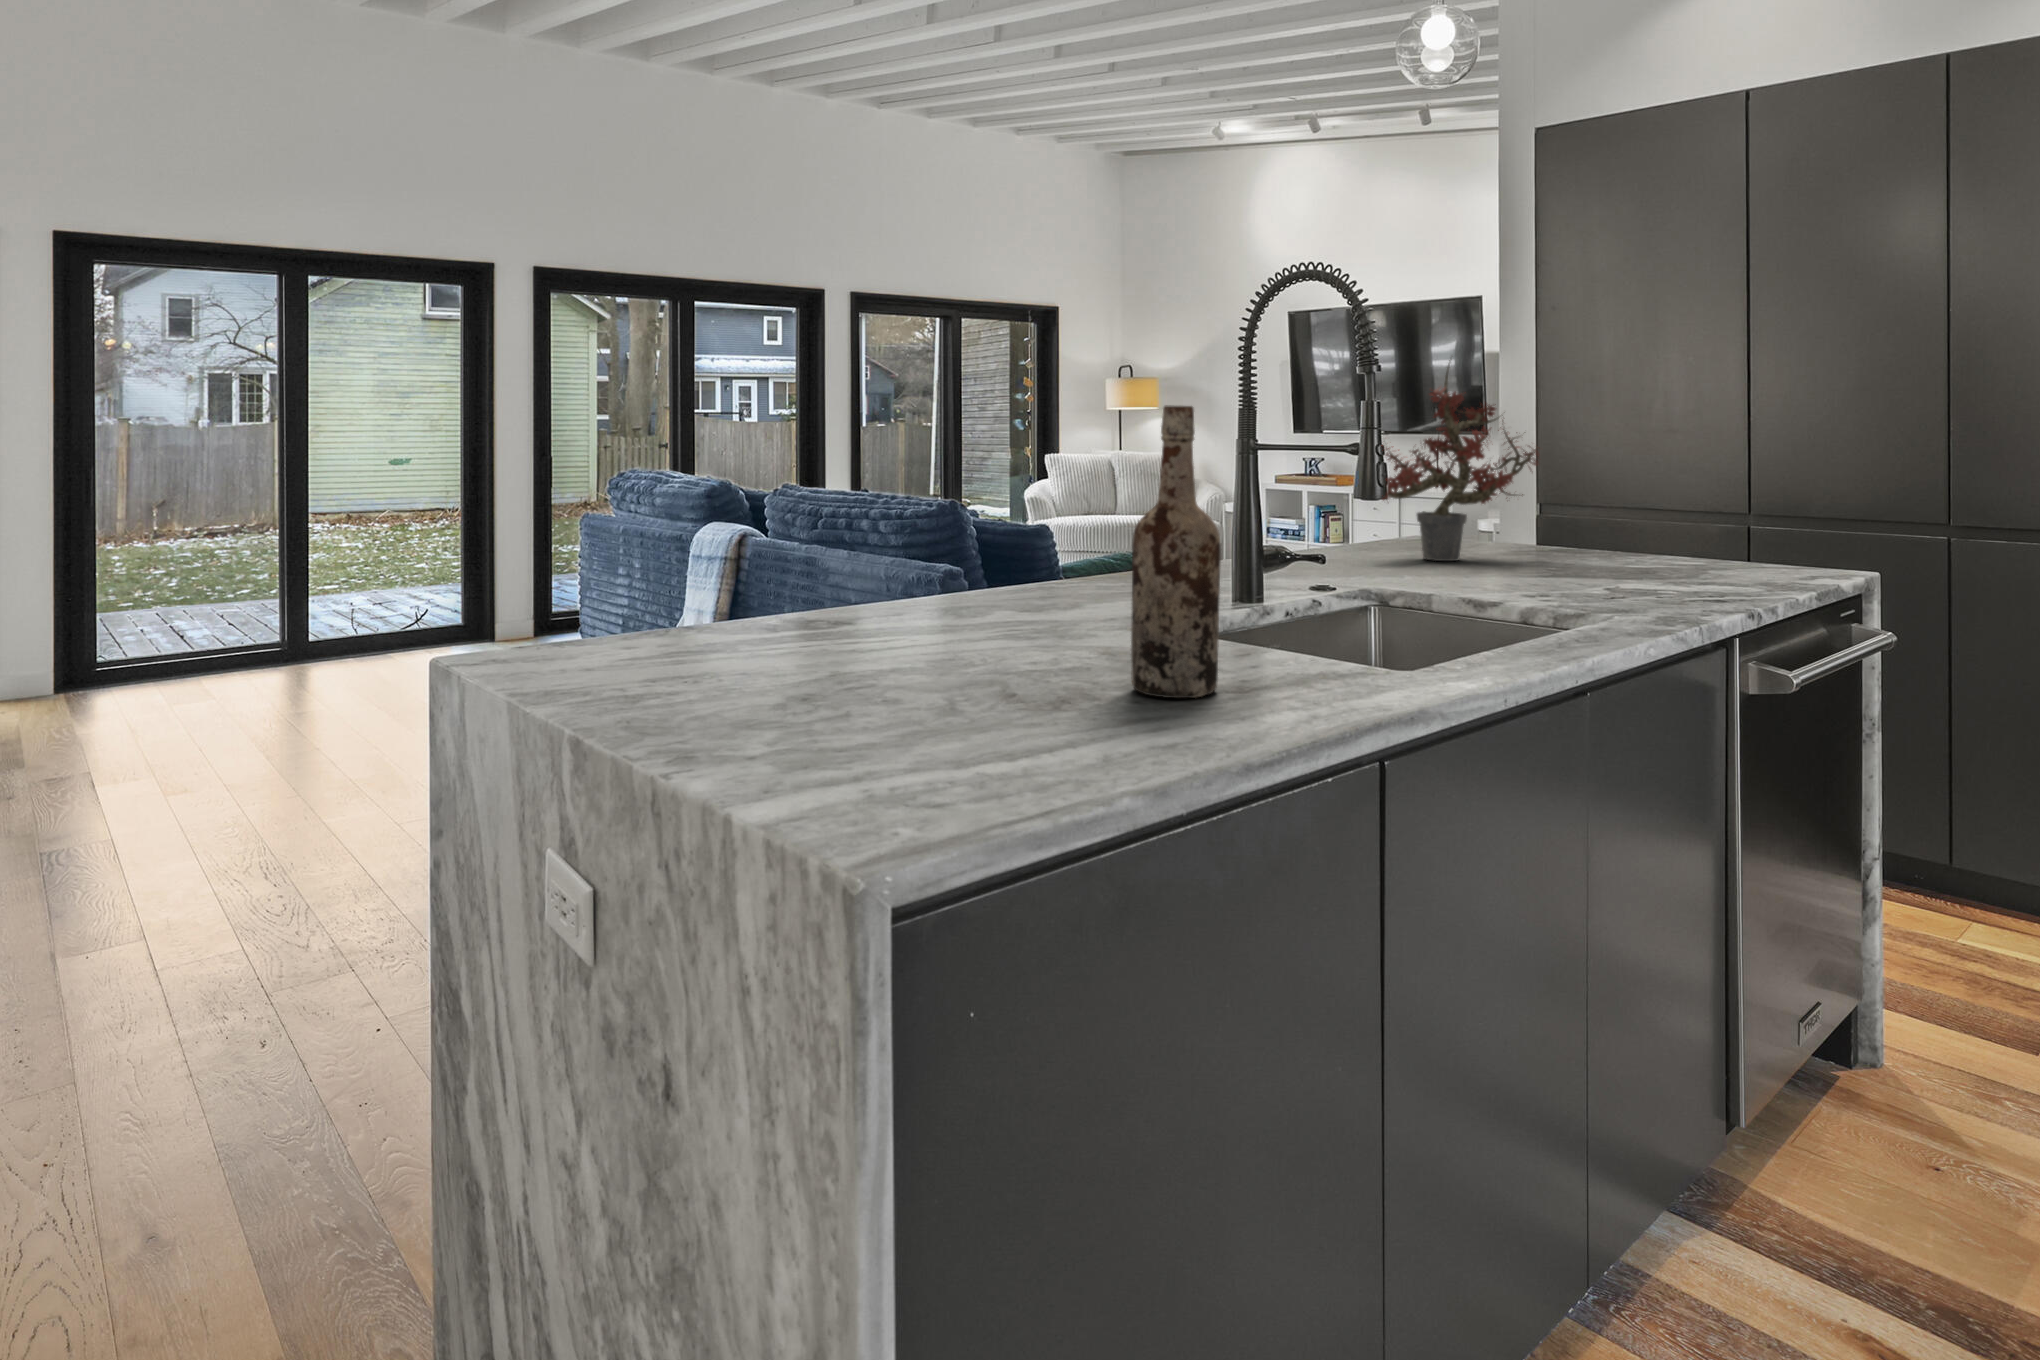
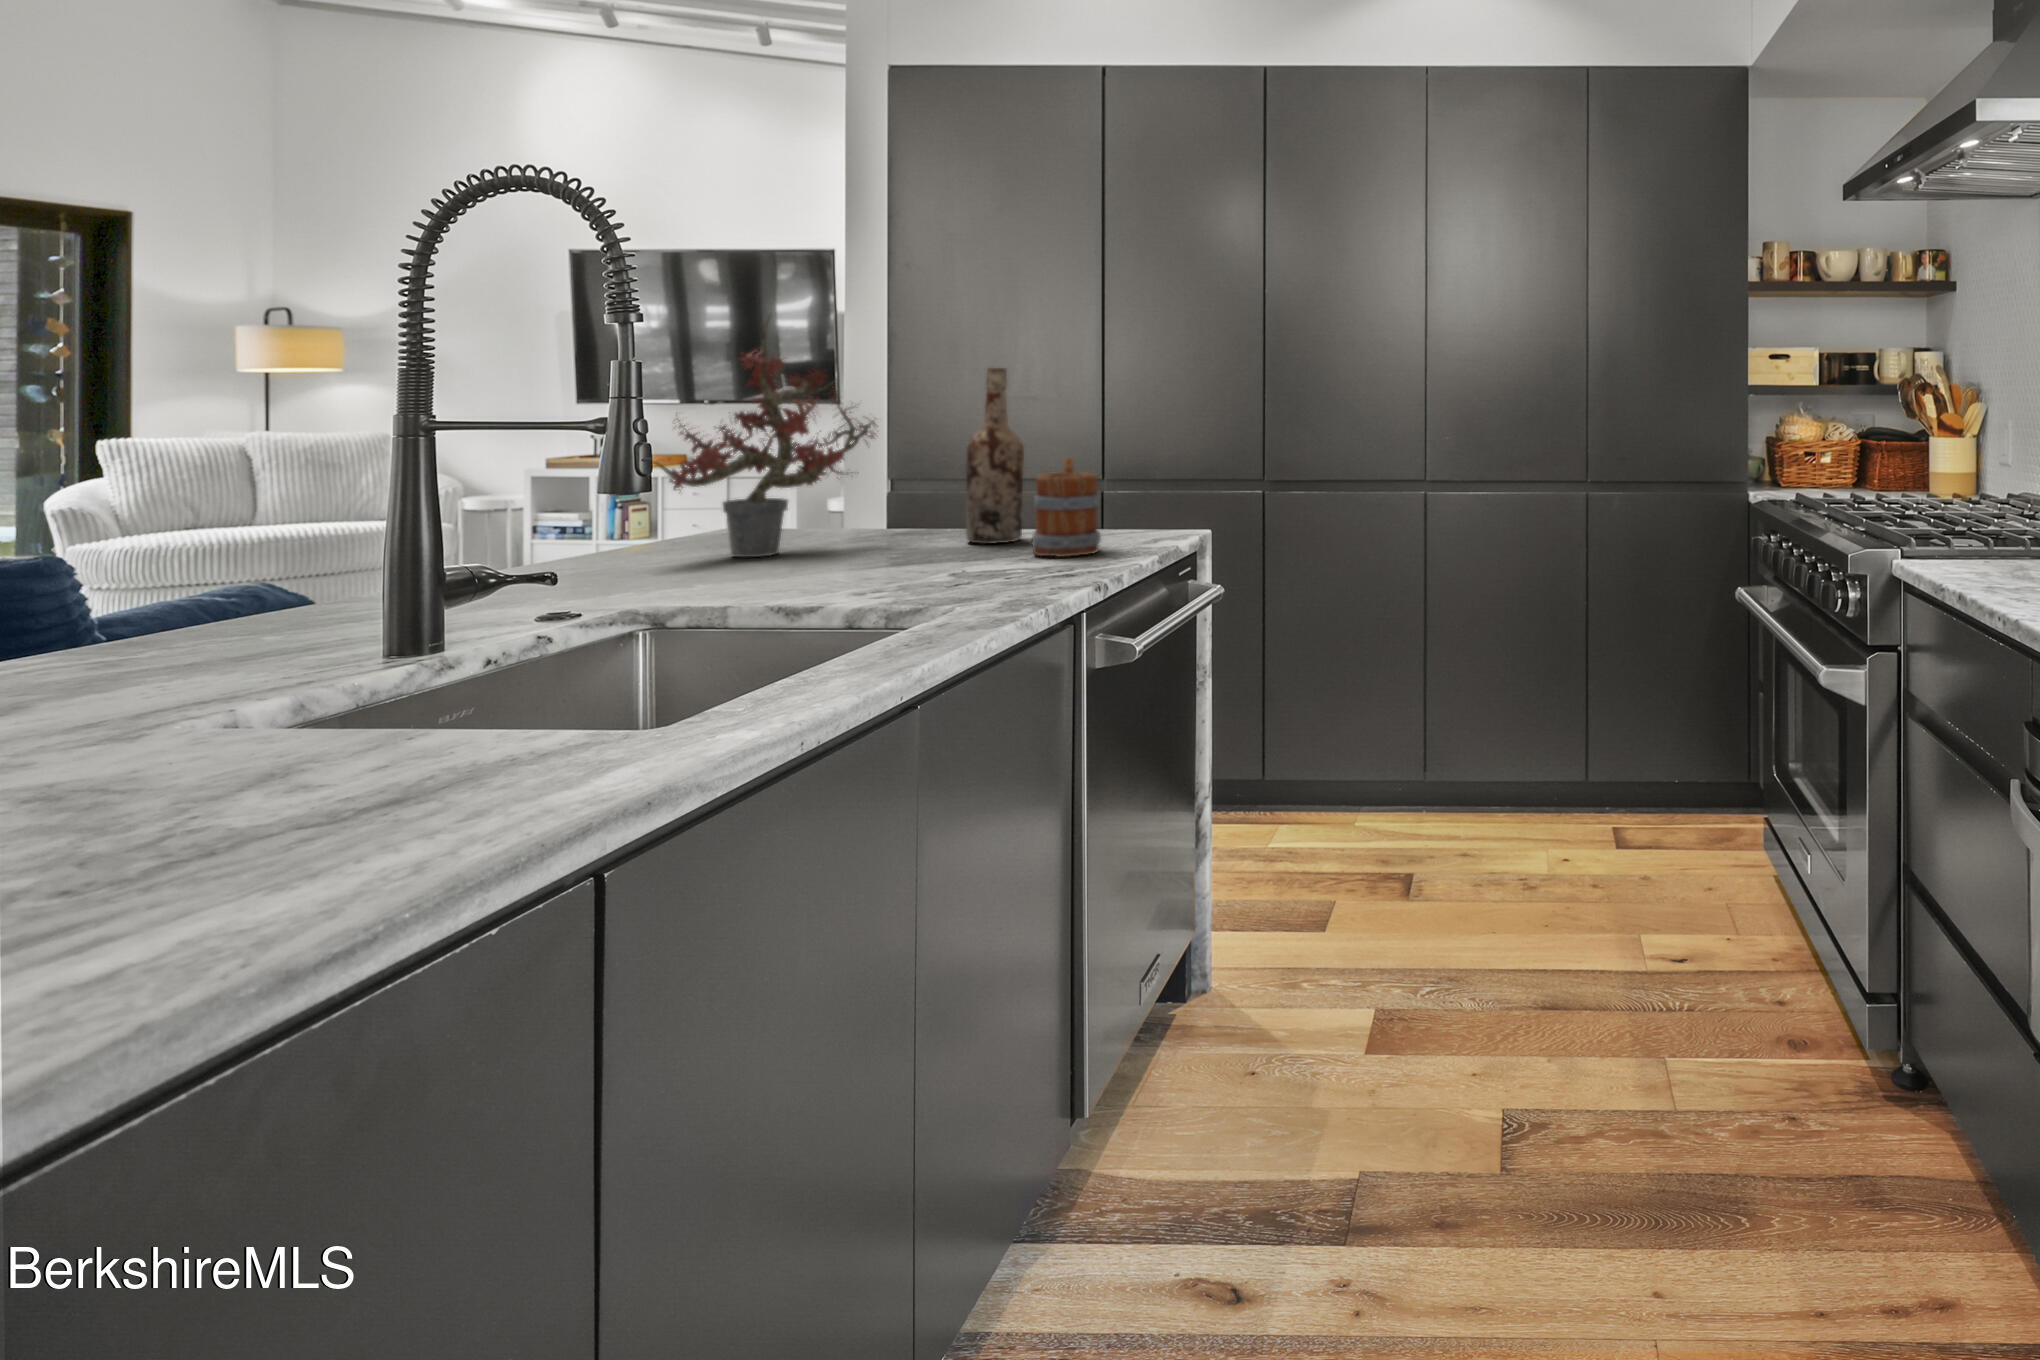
wine bottle: present [1131,405,1221,698] -> present [966,368,1024,544]
mug: none [1684,490,1755,586] -> present [1032,458,1101,557]

